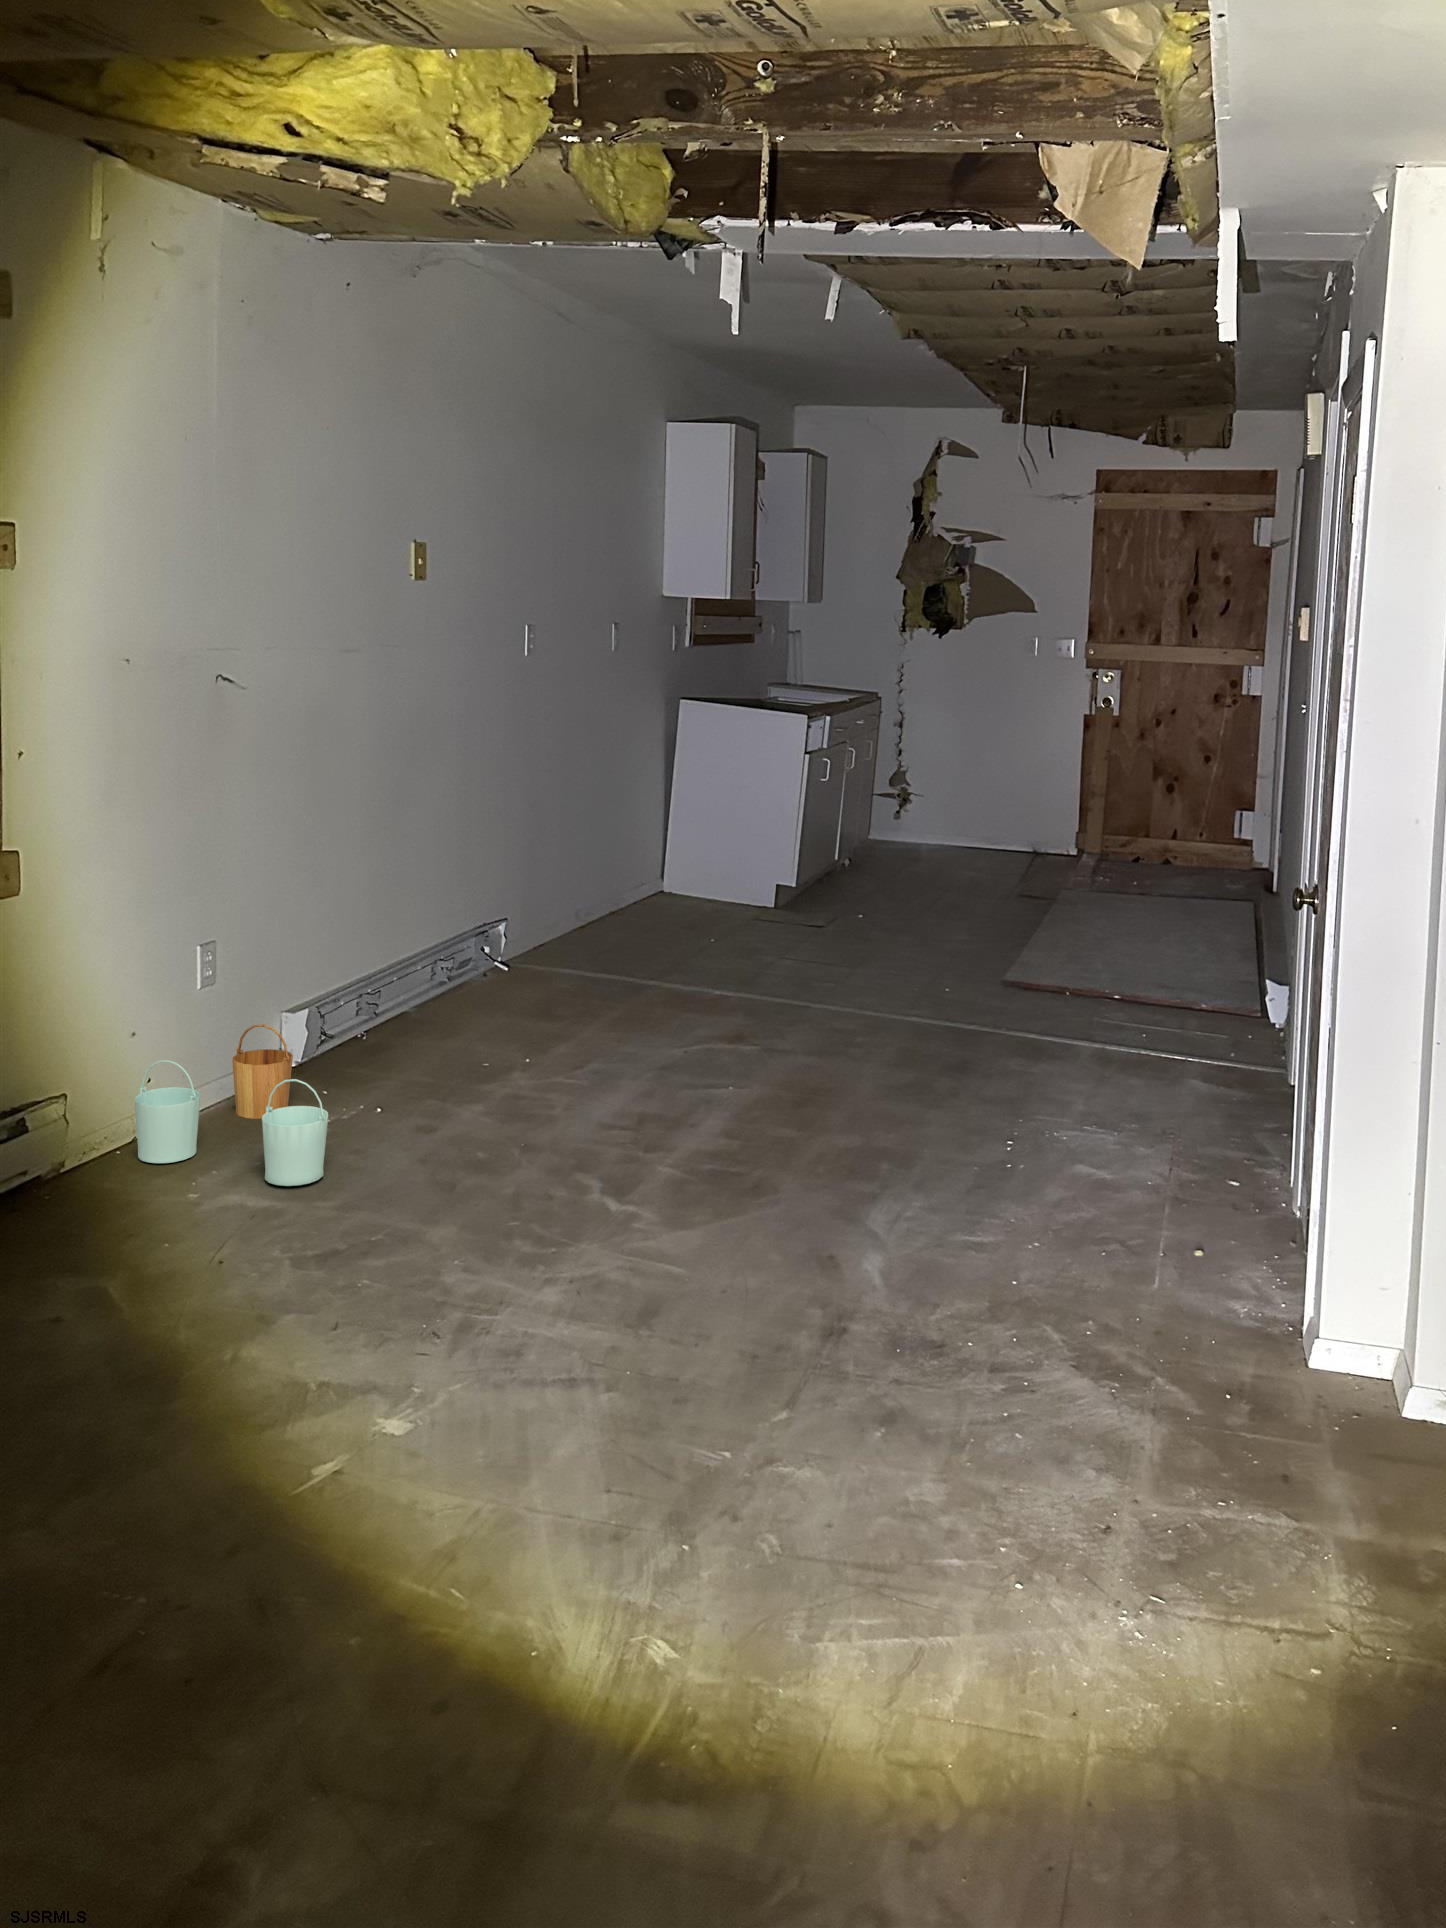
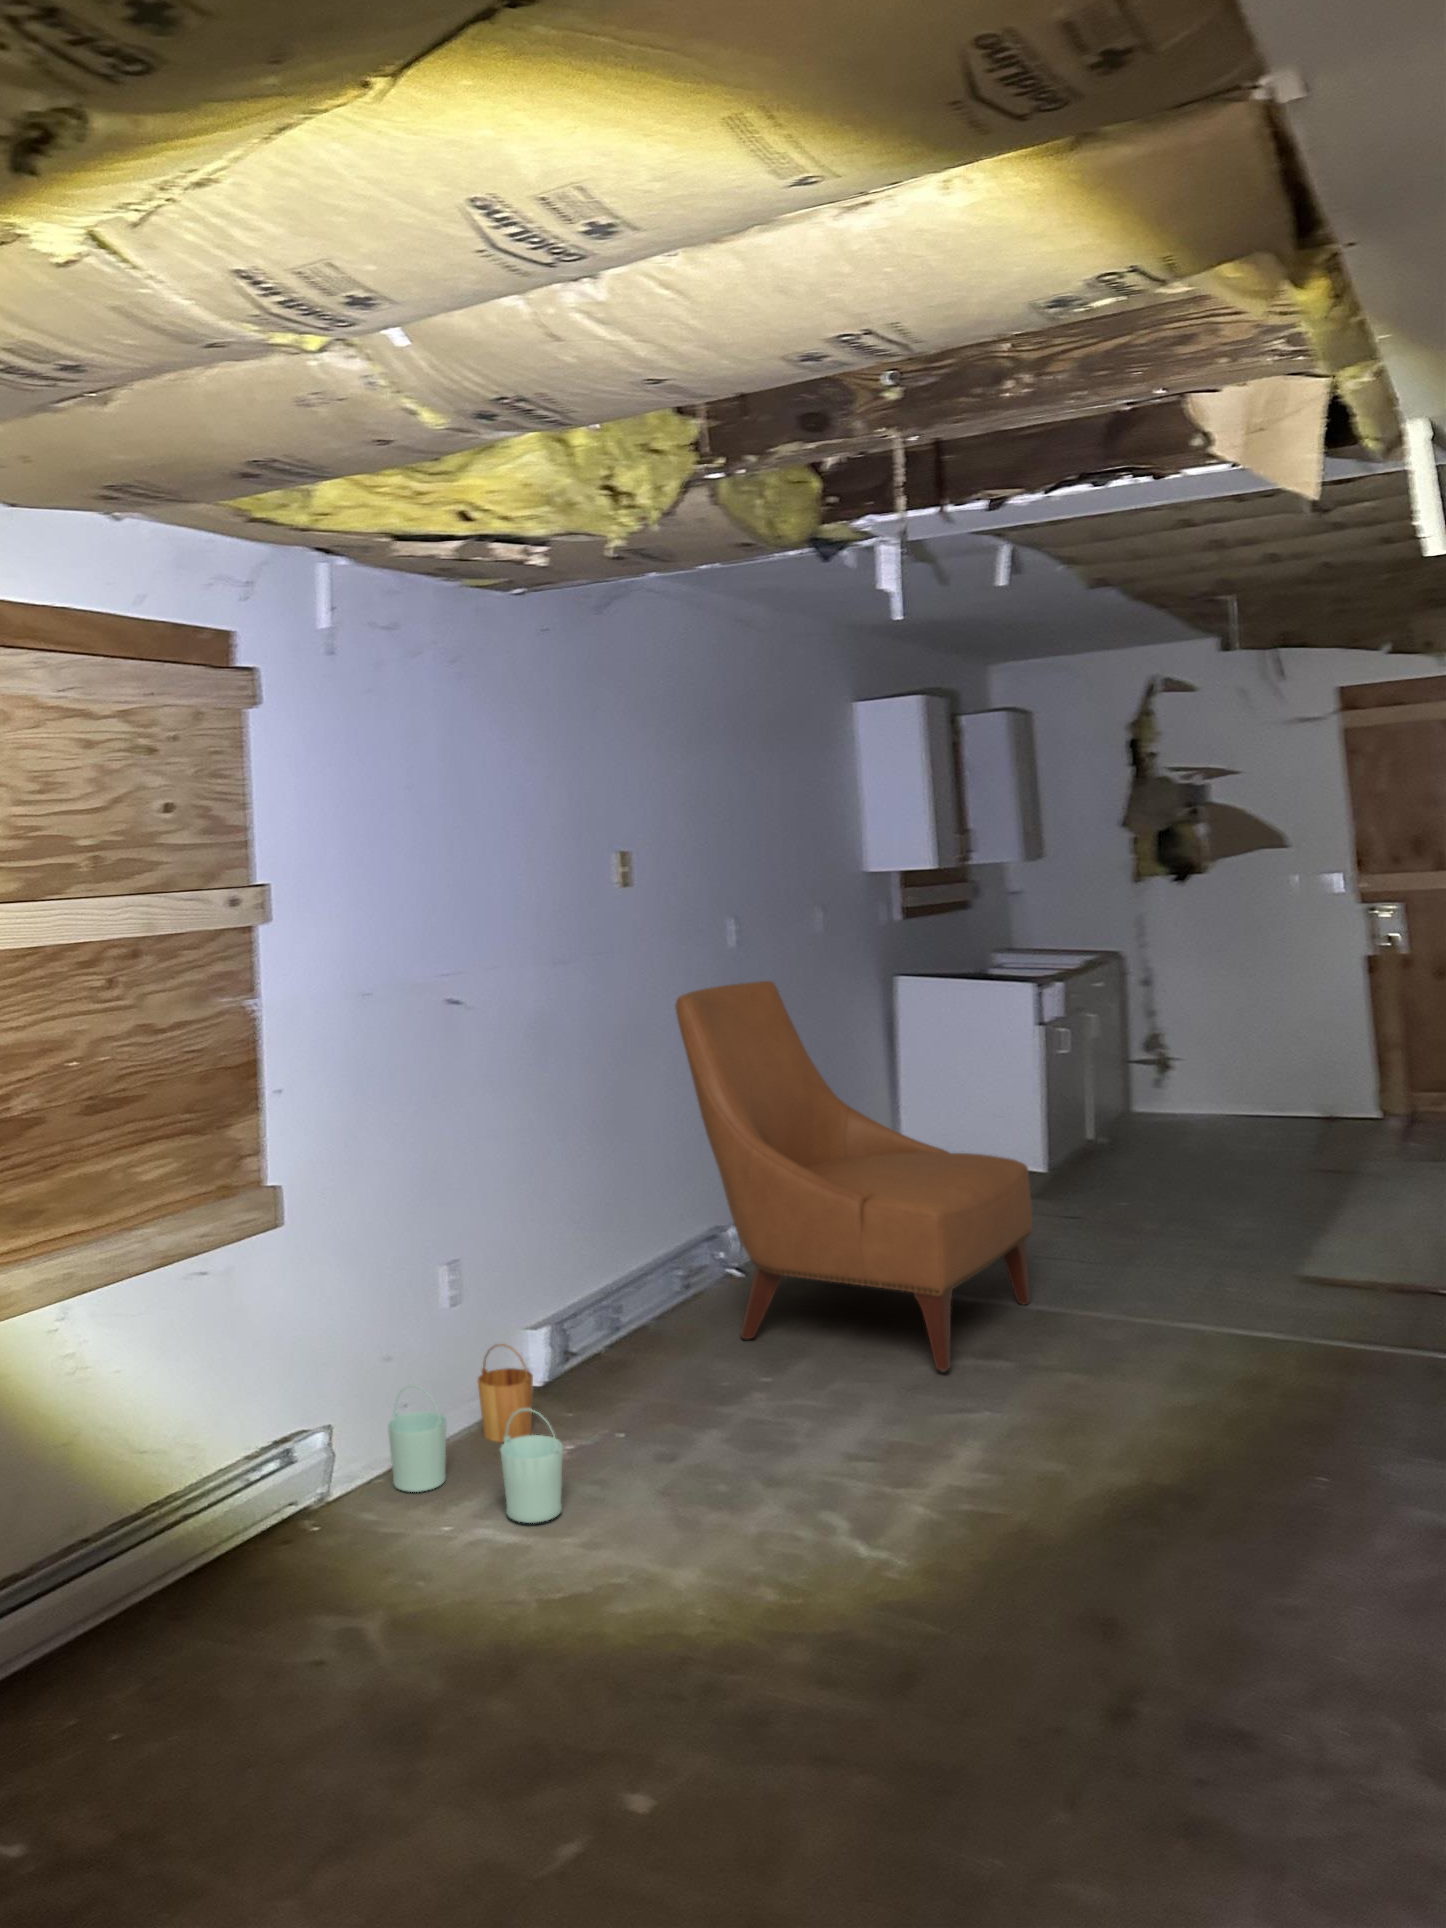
chair: none [462,689,789,1055] -> present [675,981,1032,1371]

